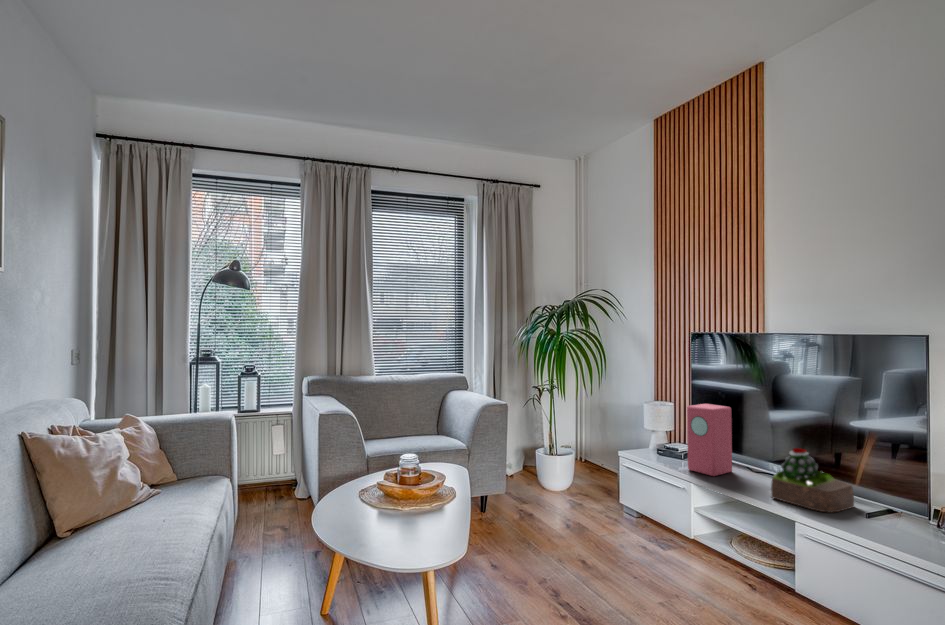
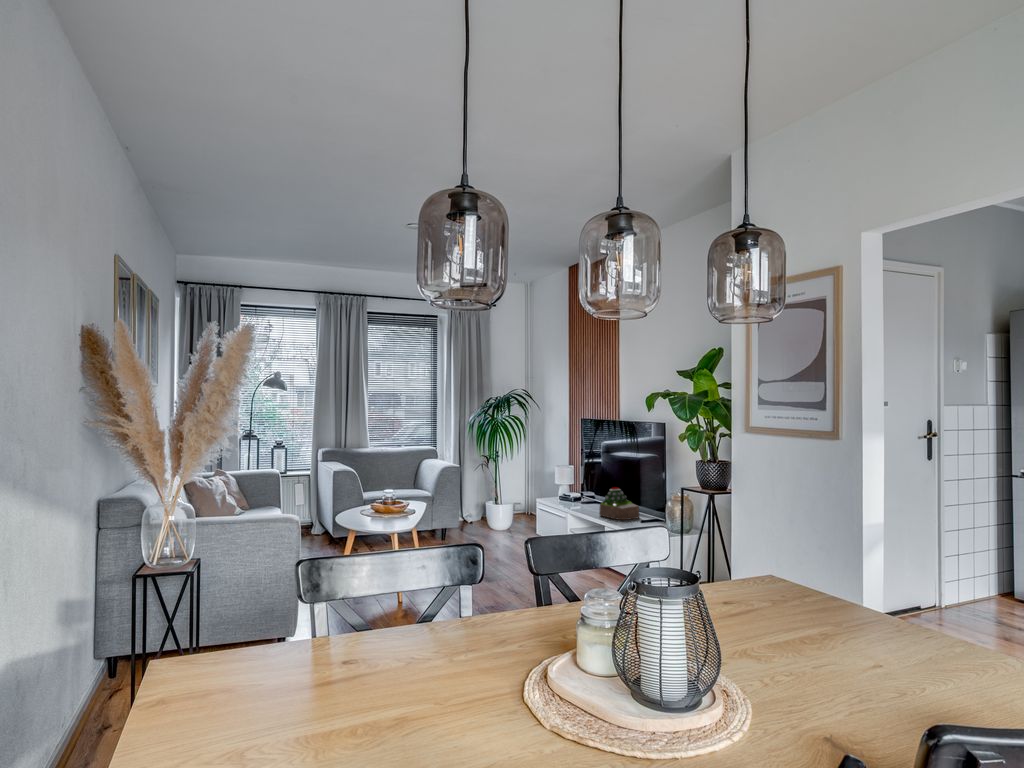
speaker: present [687,404,732,476] -> none [568,464,594,508]

